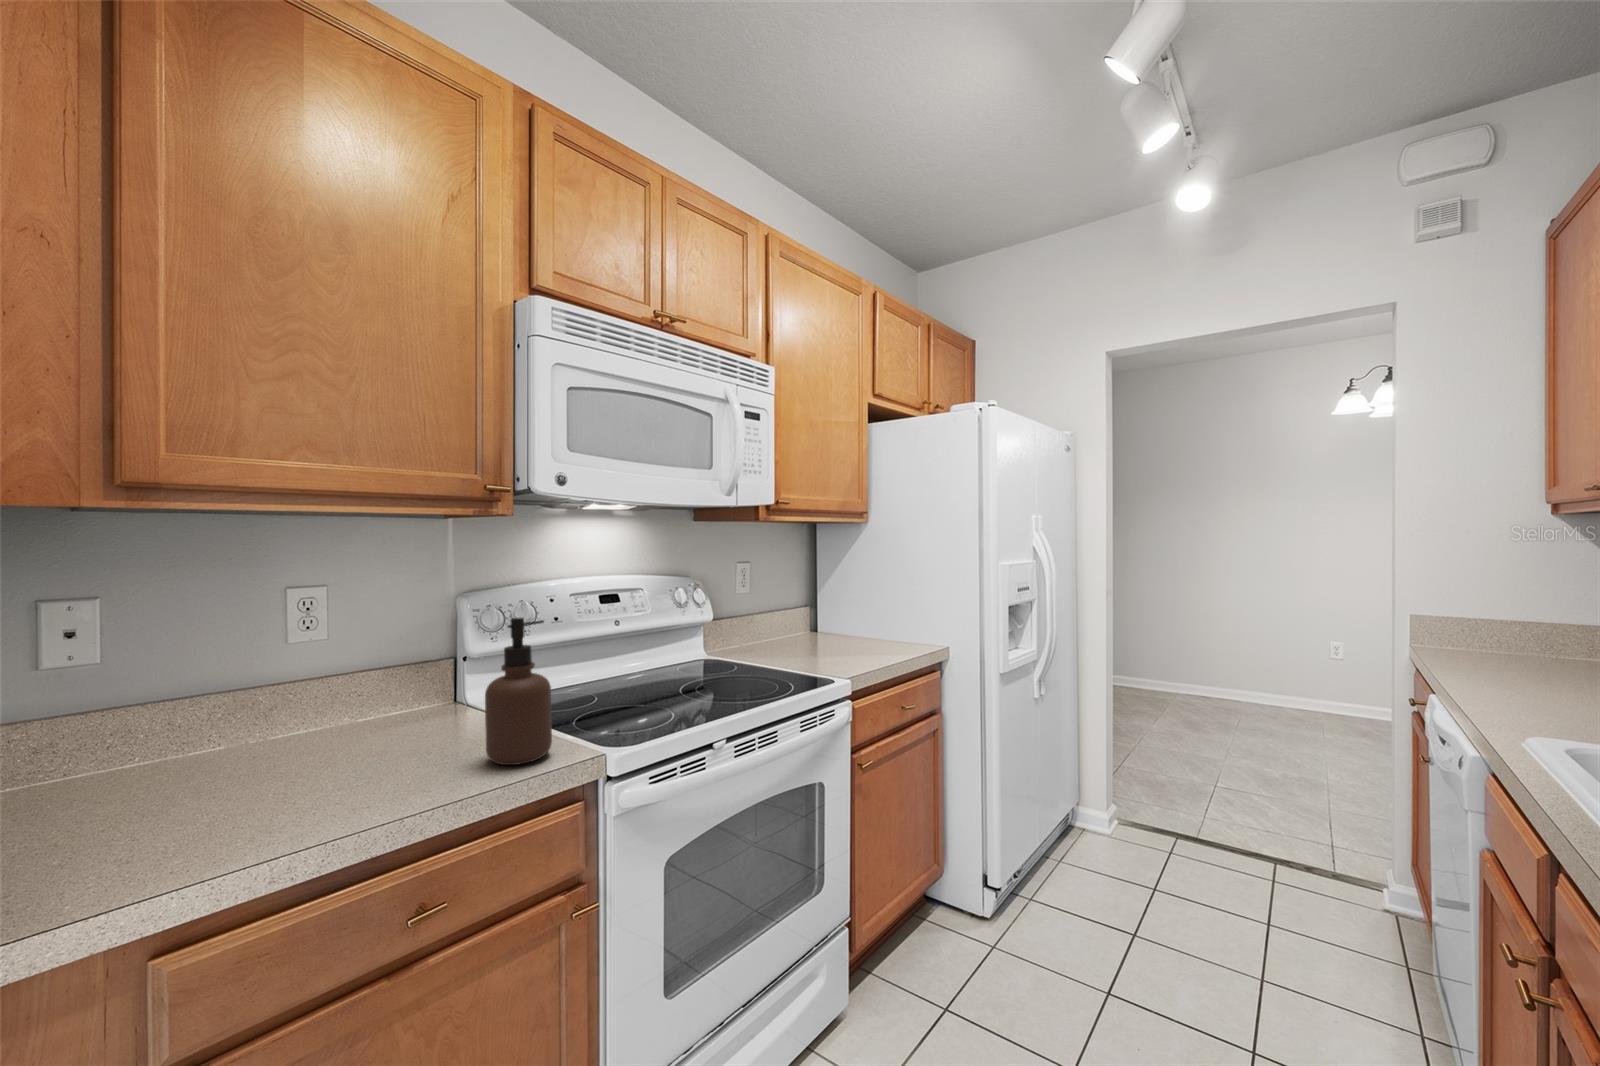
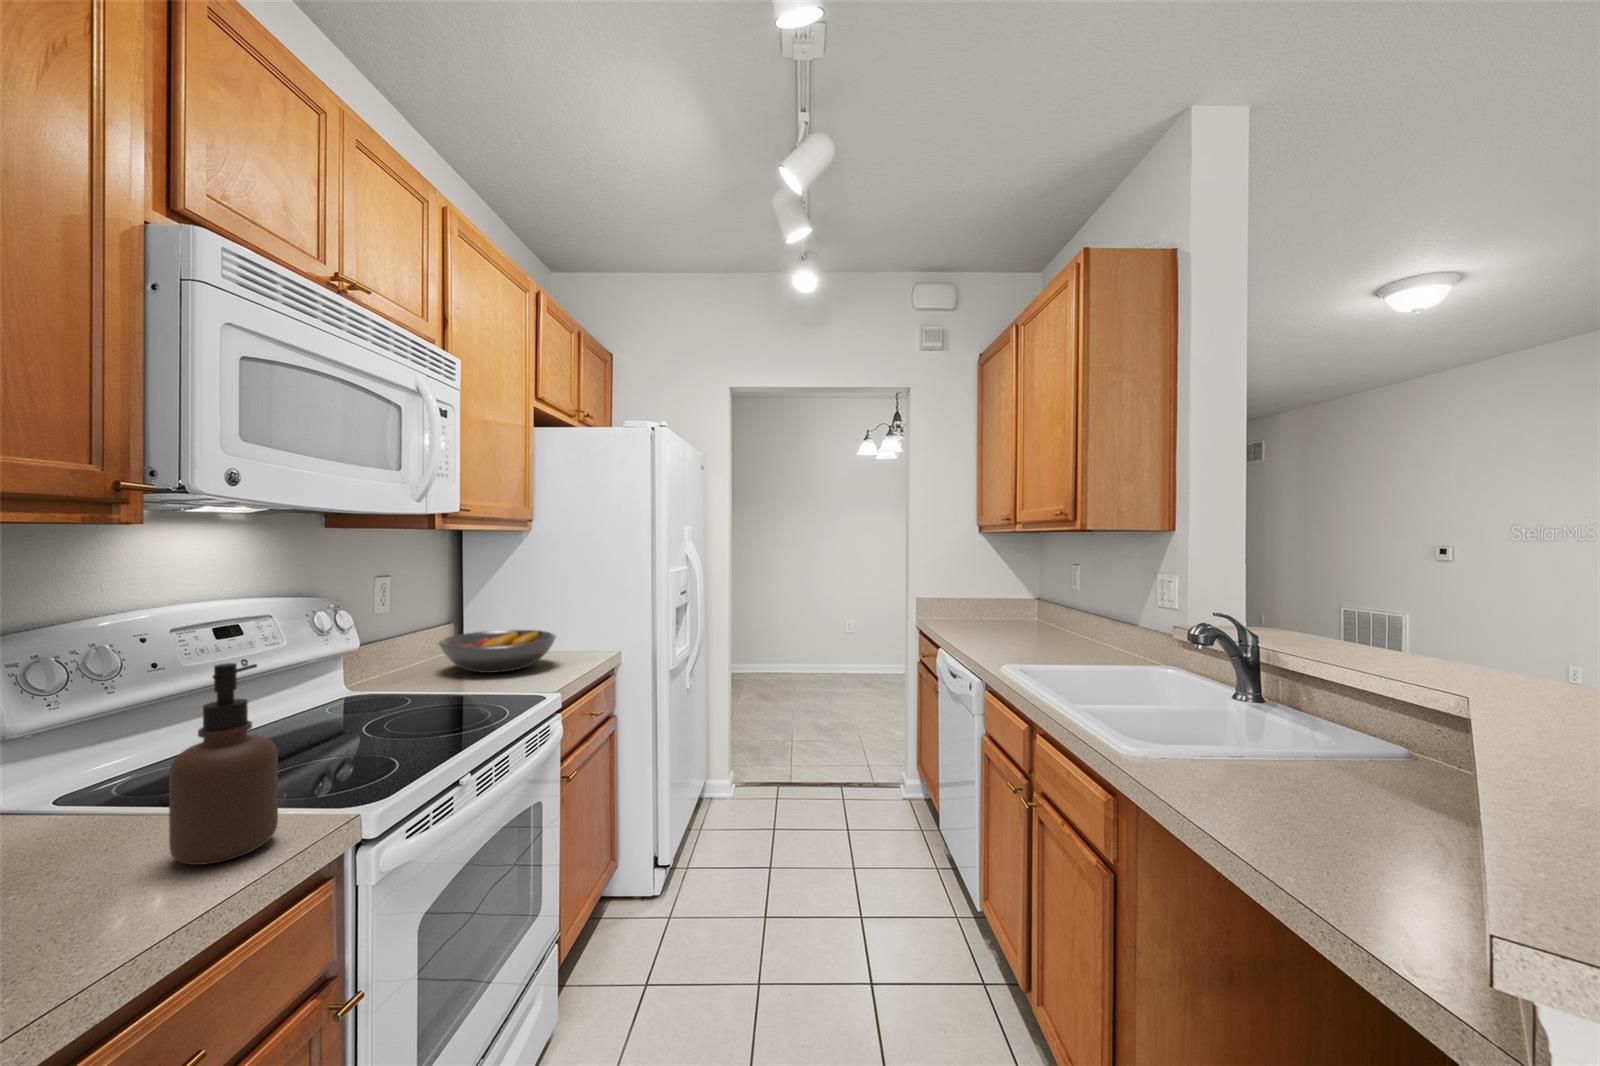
fruit bowl: none [777,615,877,654] -> present [439,630,556,673]

